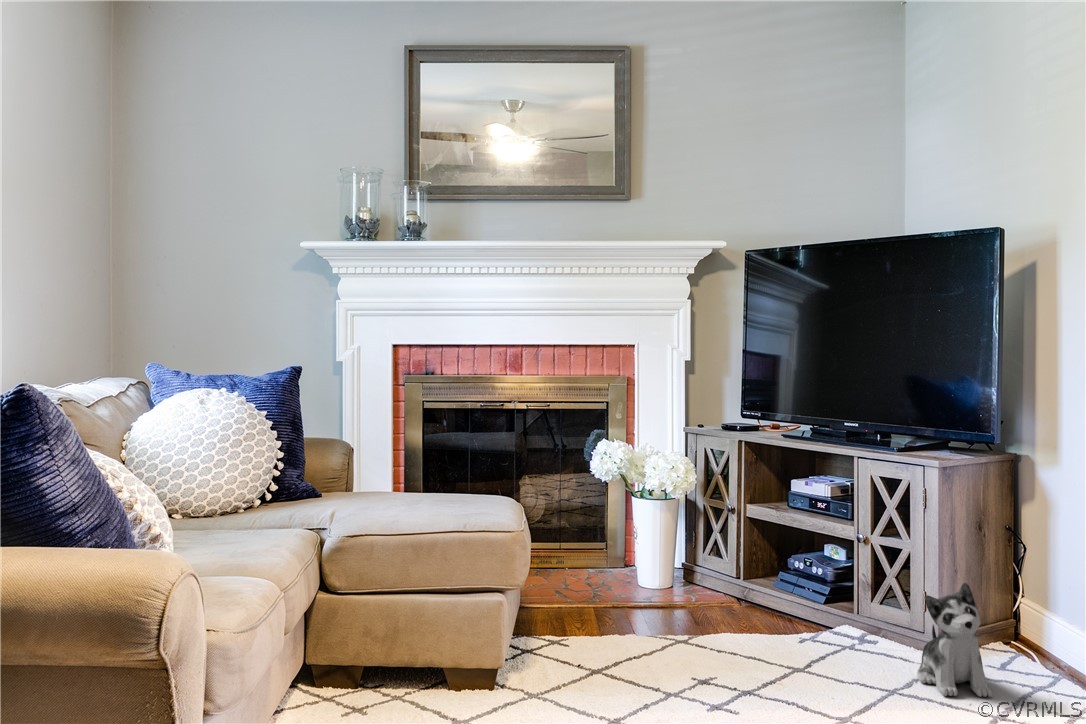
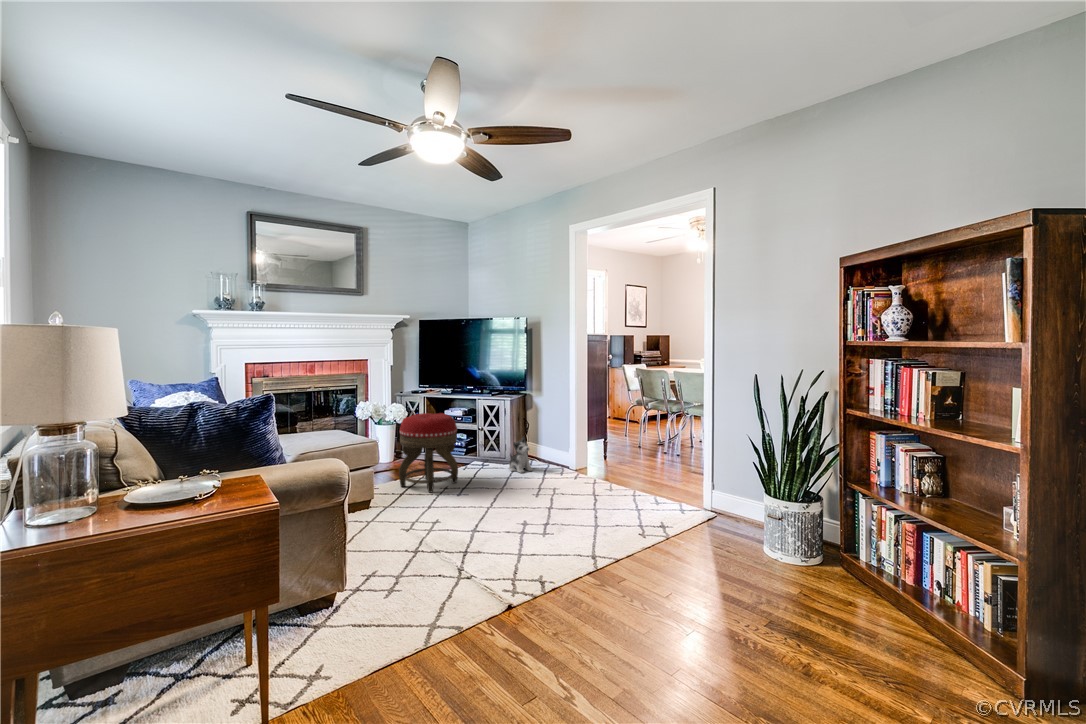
footstool: none [589,479,738,693] -> present [399,413,458,493]

